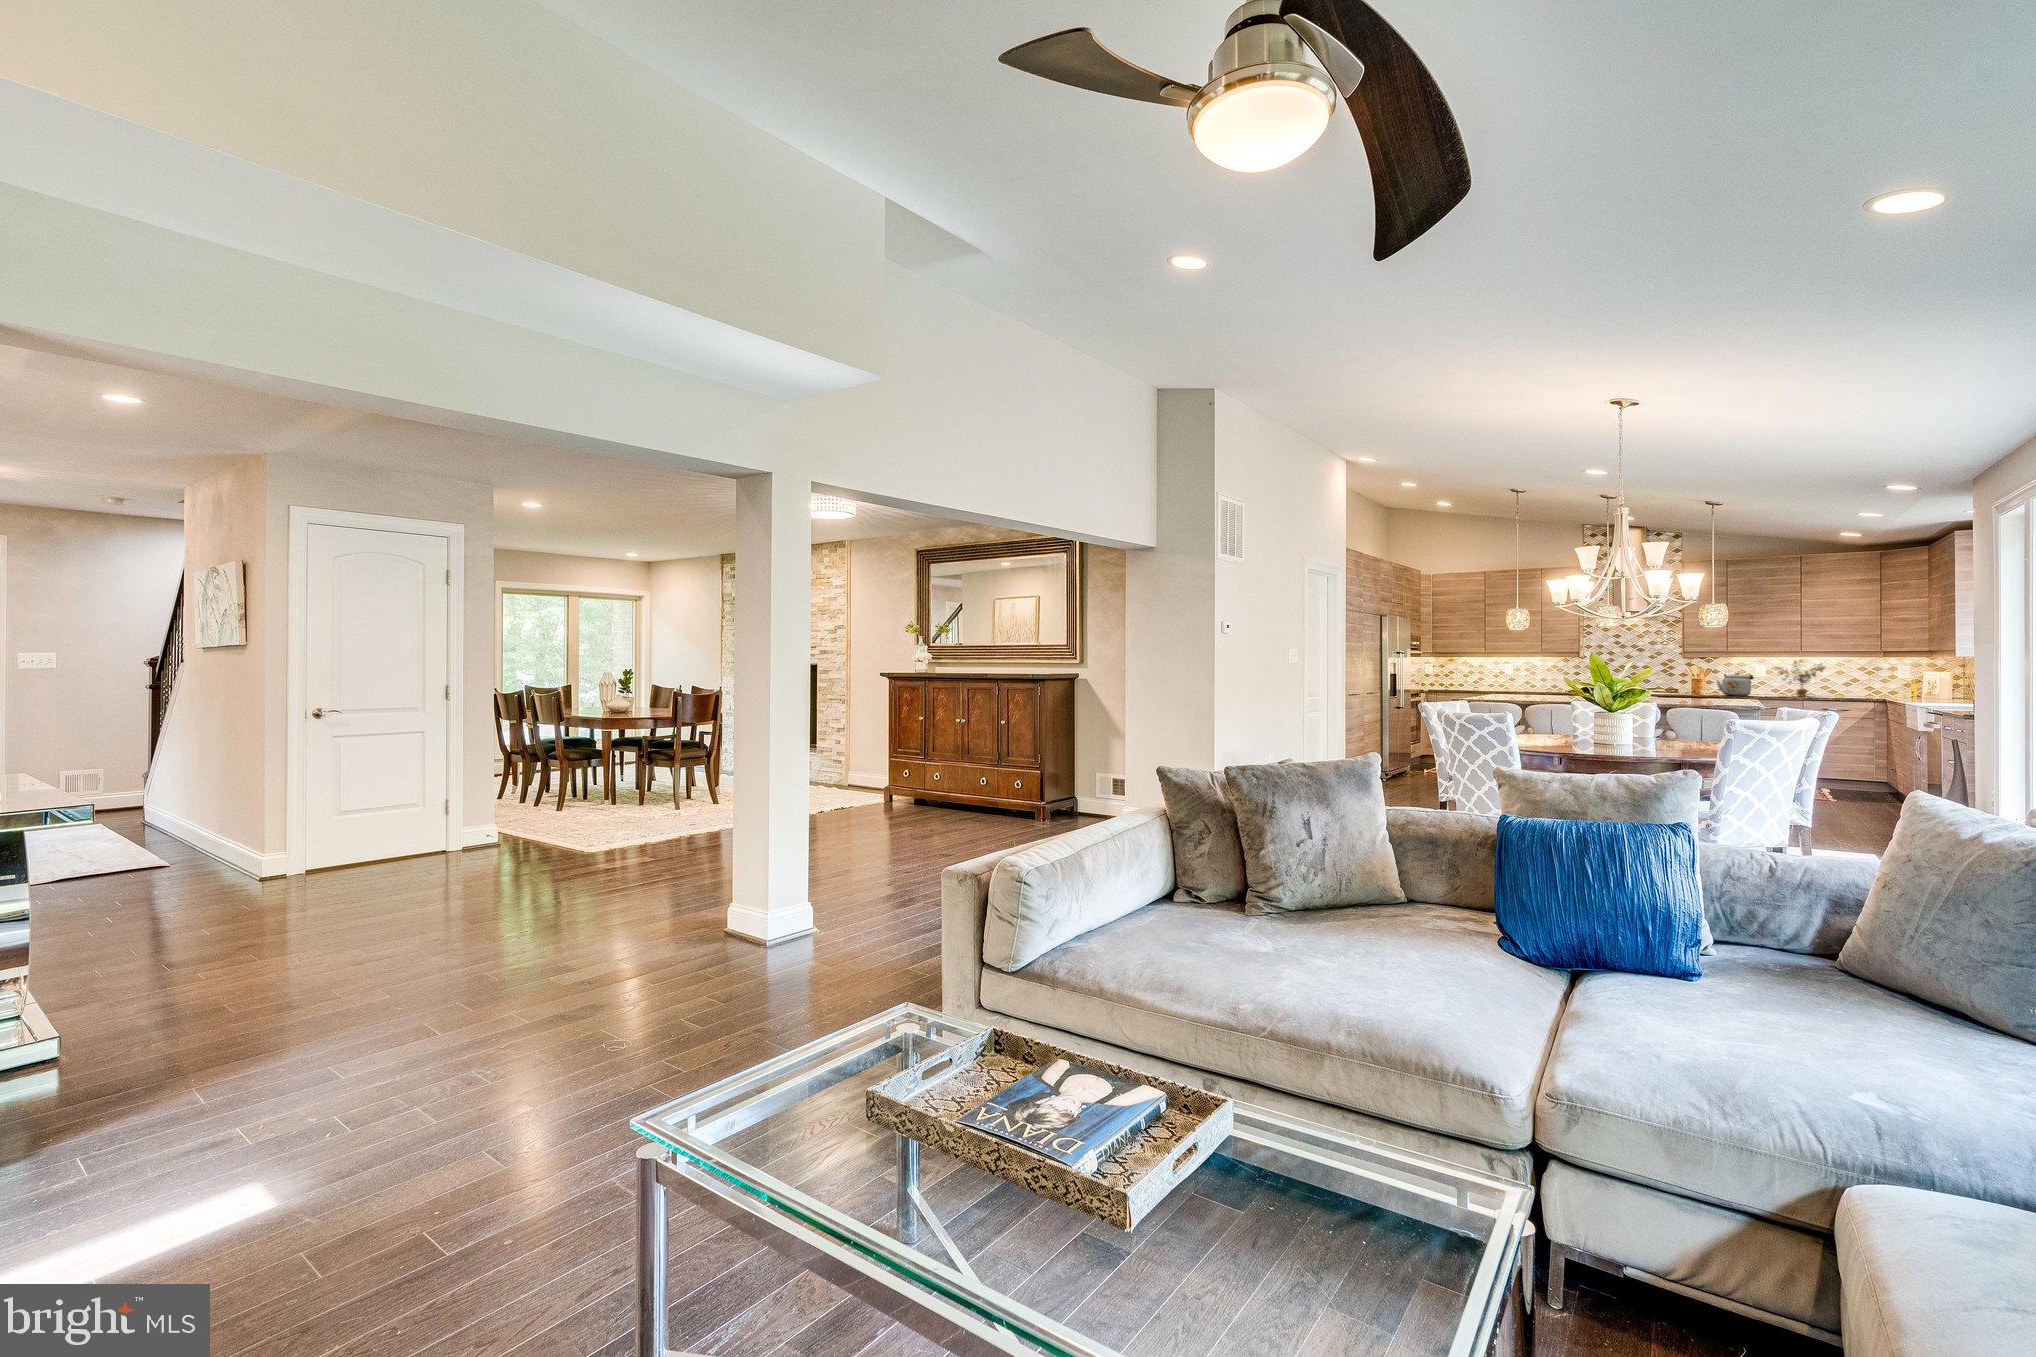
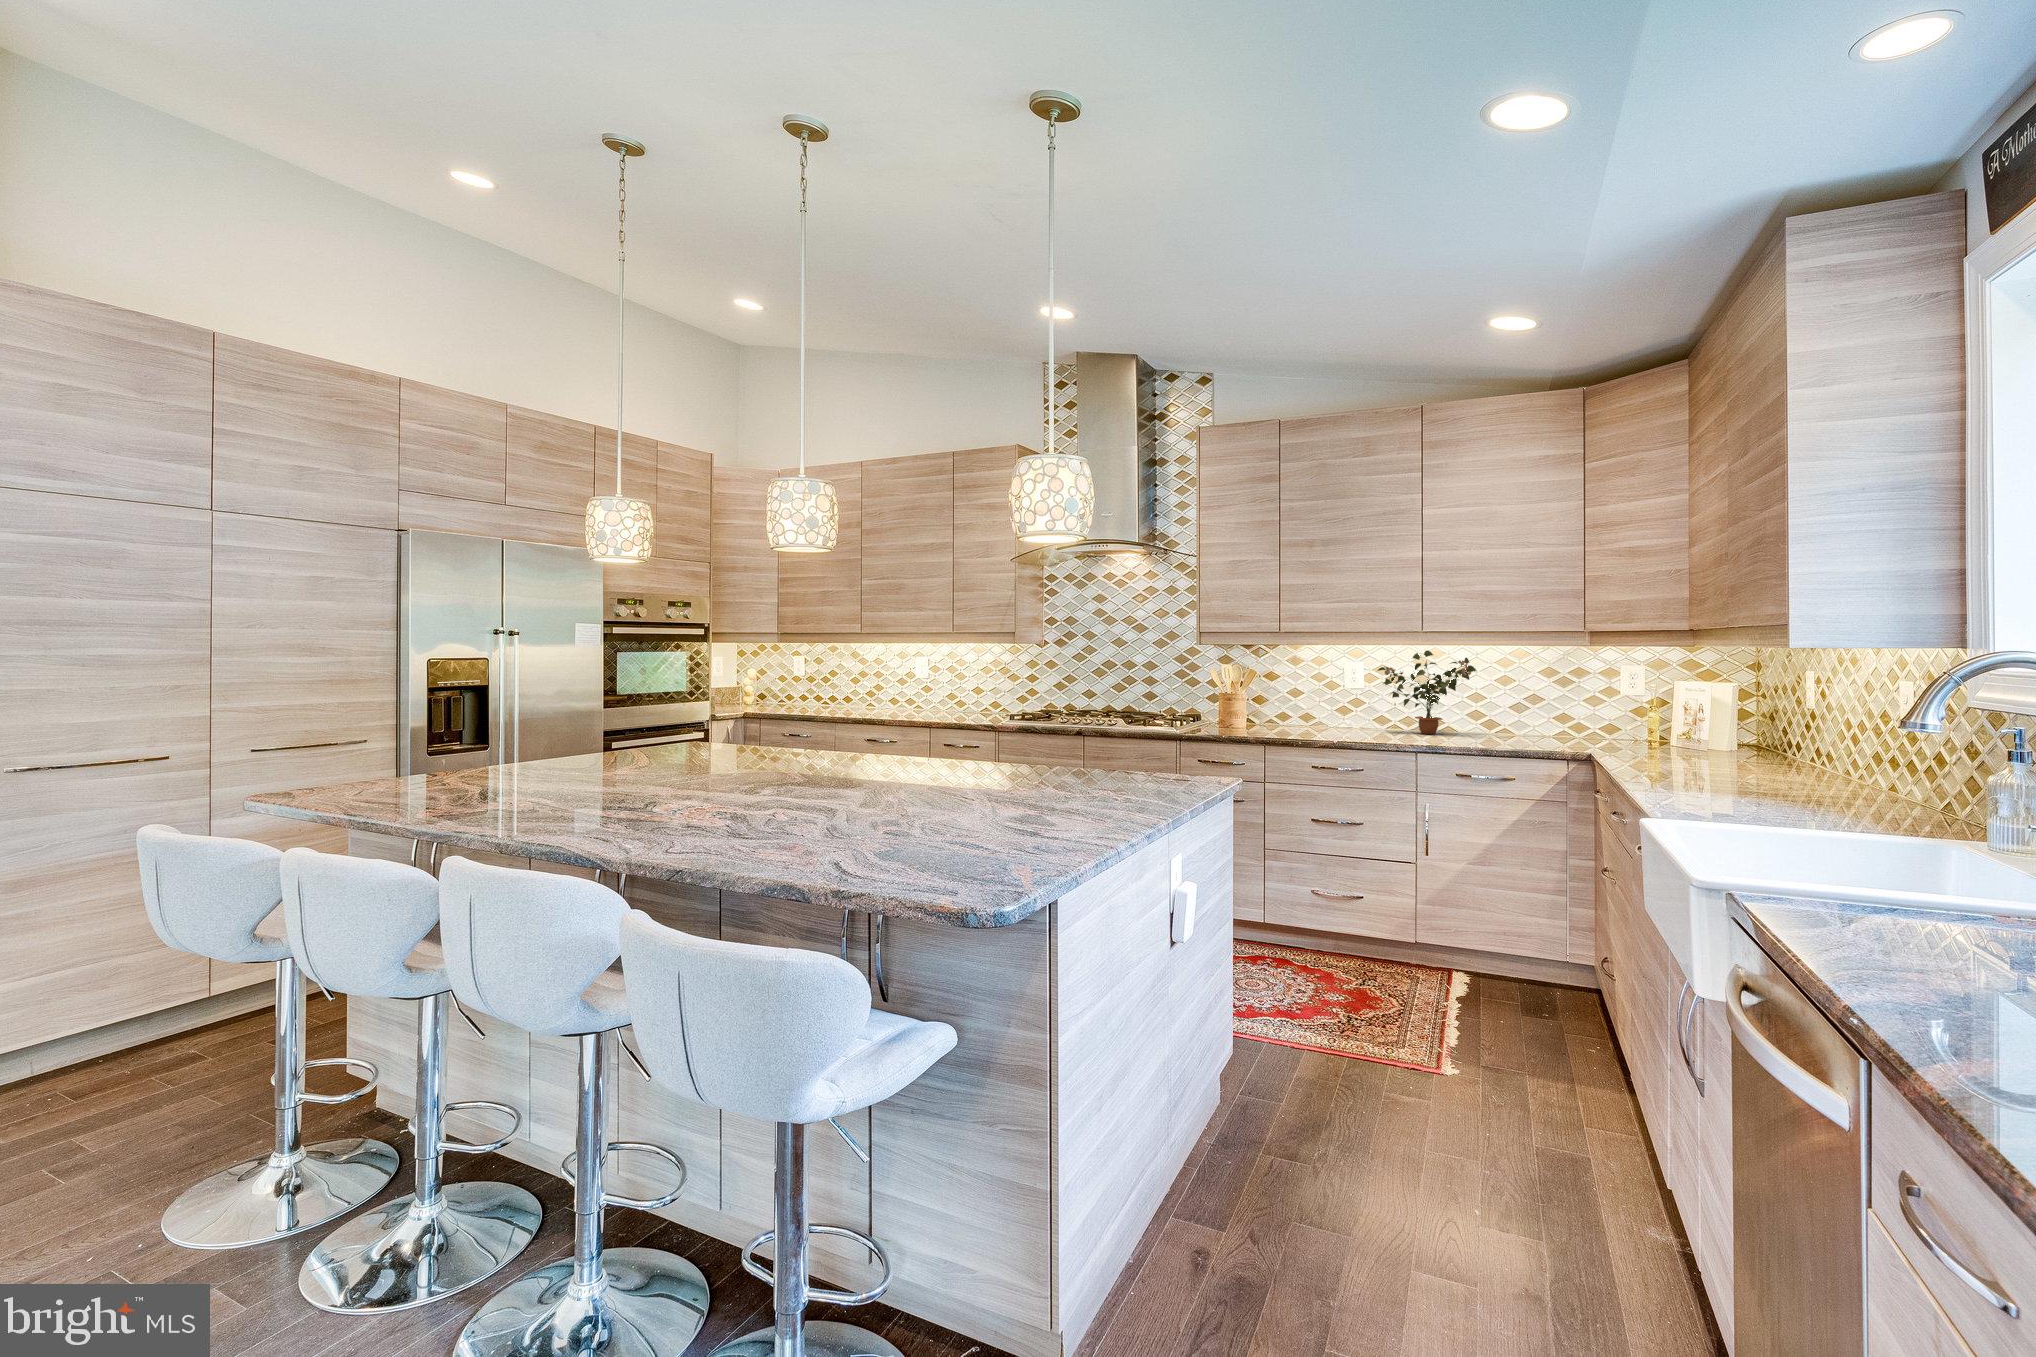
kettle: present [1717,673,1754,696] -> none [1267,679,1338,731]

